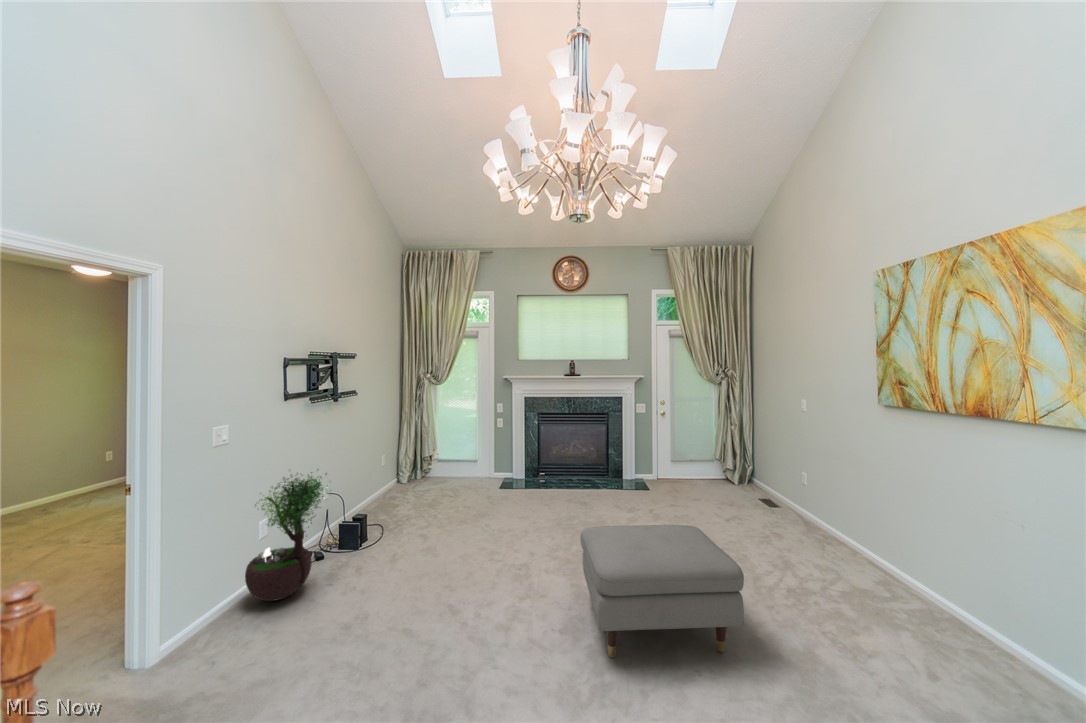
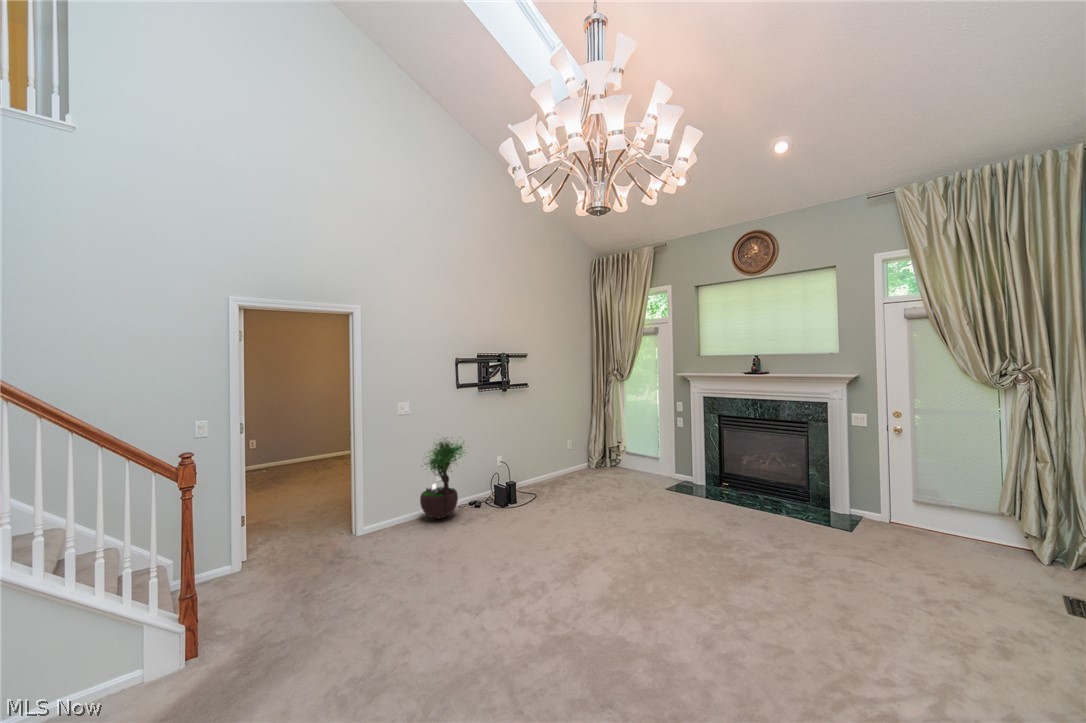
ottoman: present [580,525,744,658] -> none [538,521,708,679]

